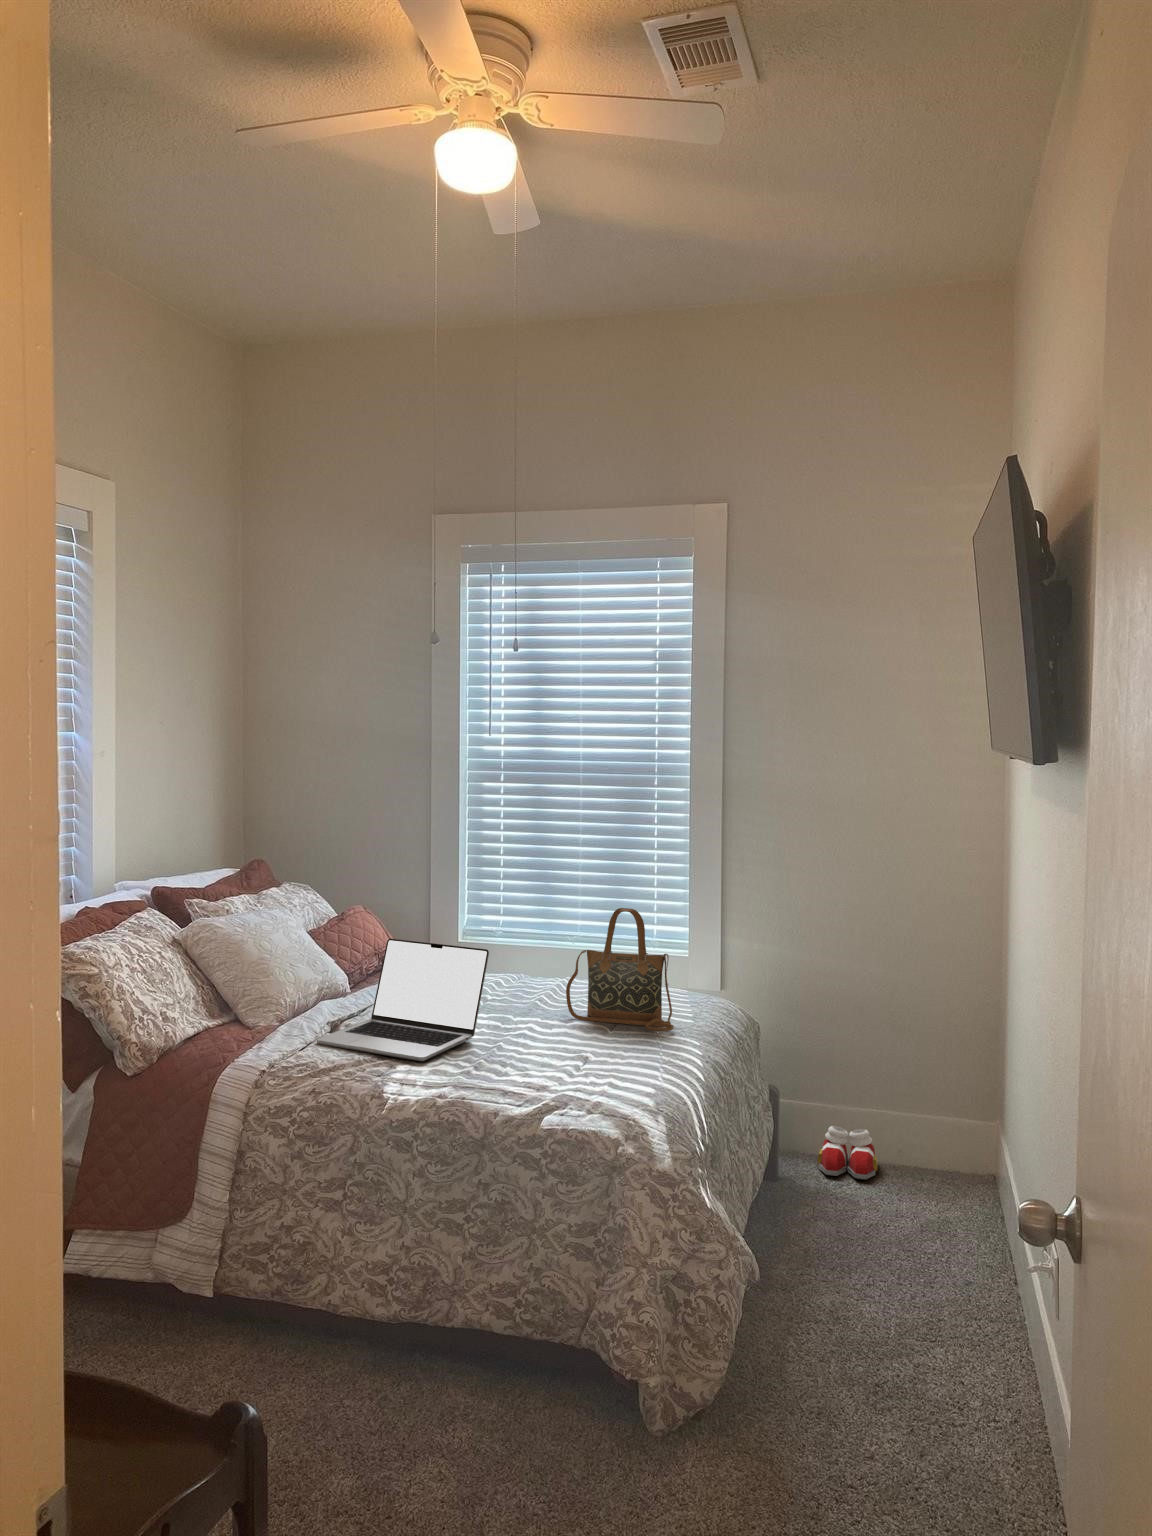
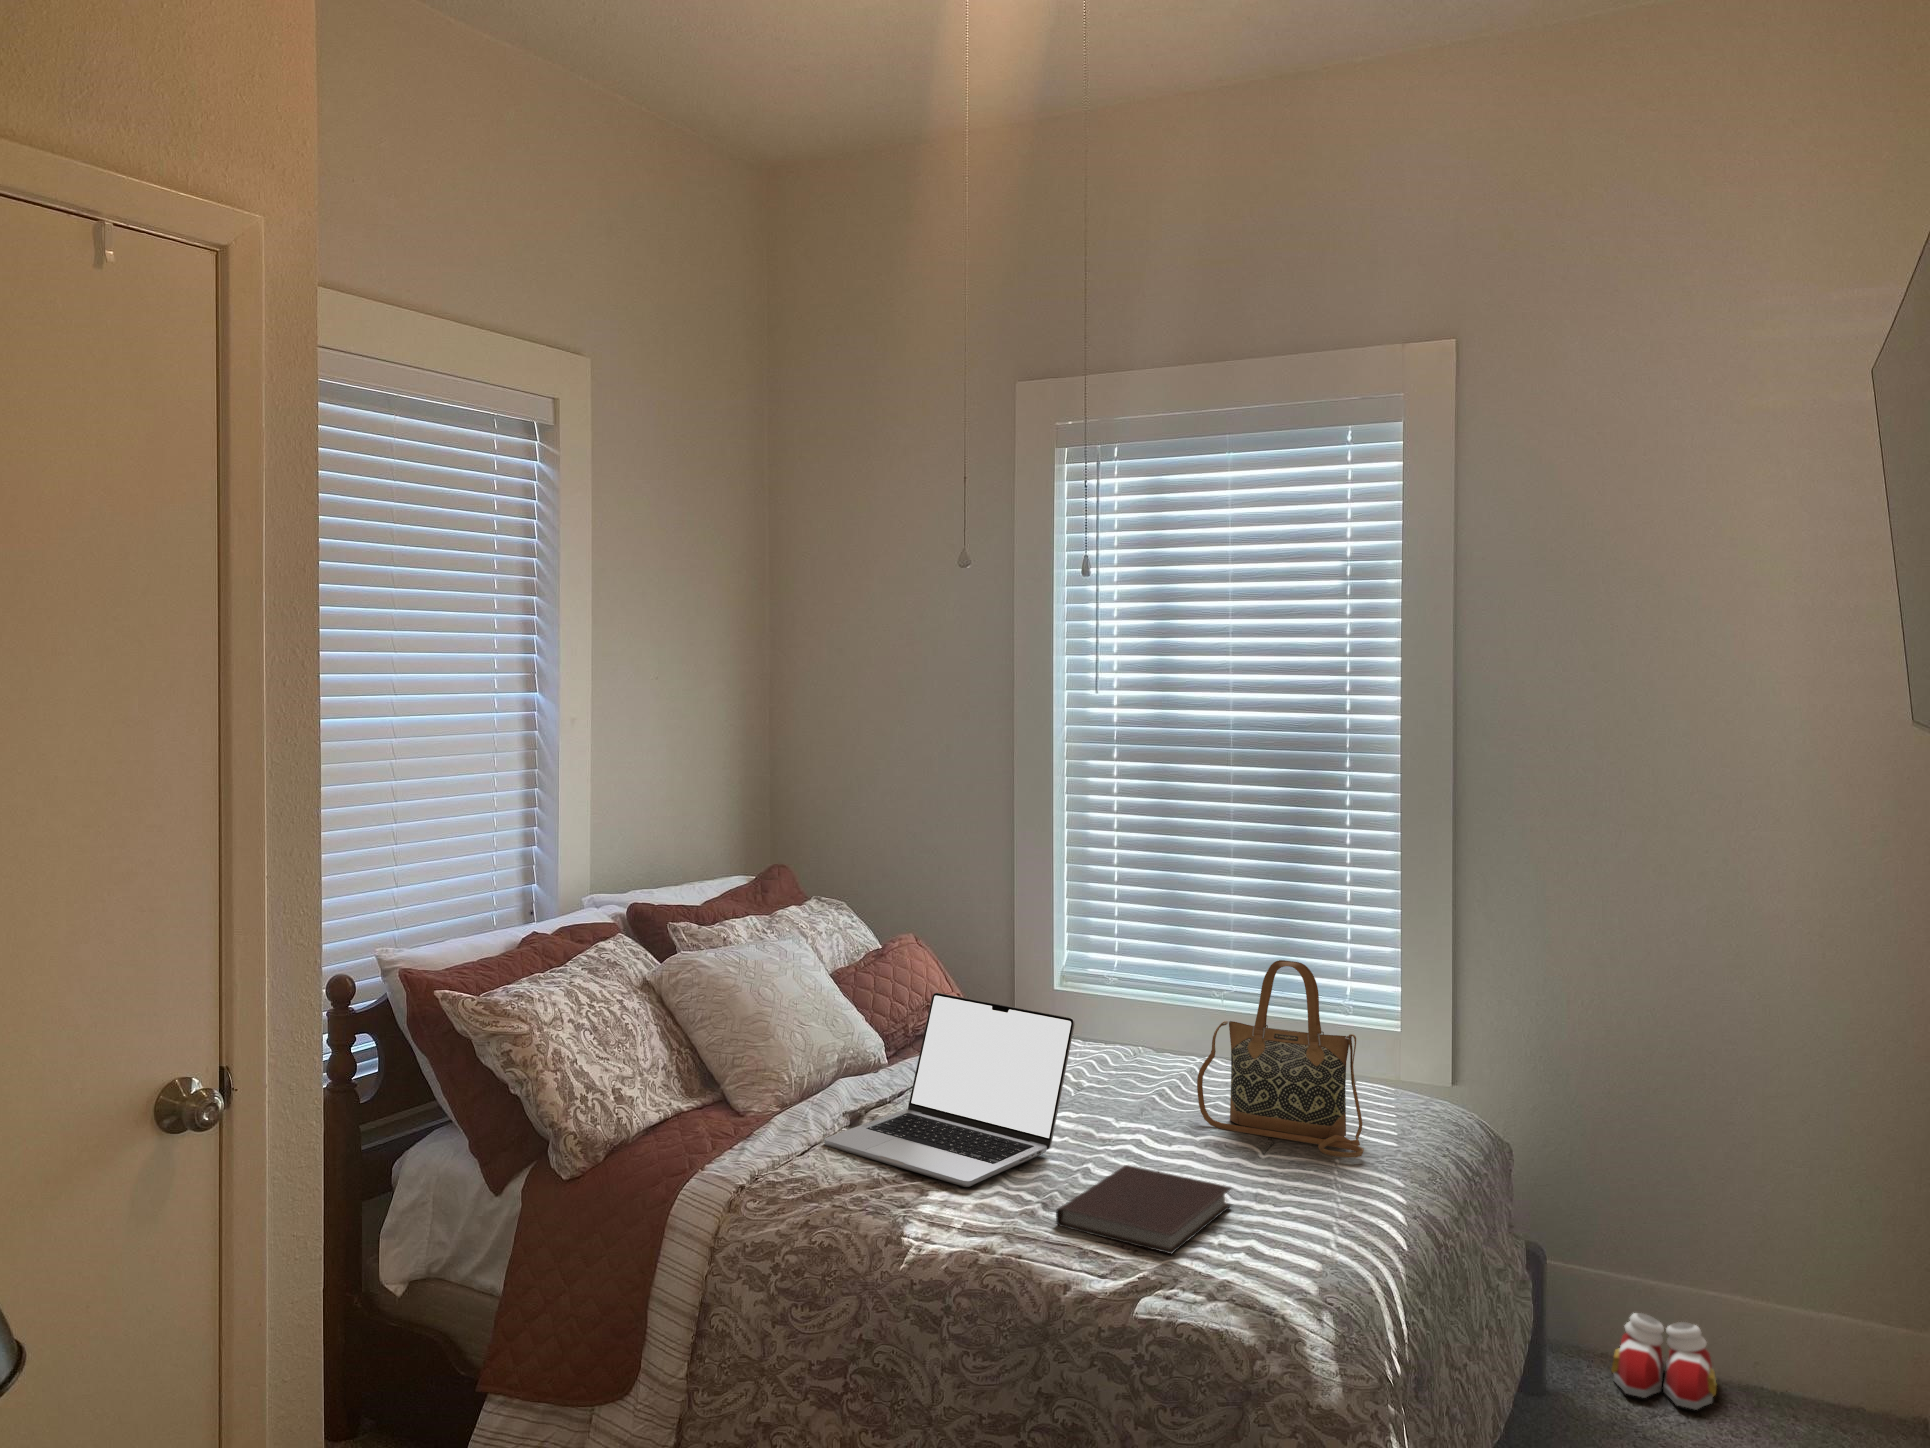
notebook: none [485,1042,596,1090] -> present [1056,1165,1232,1254]

